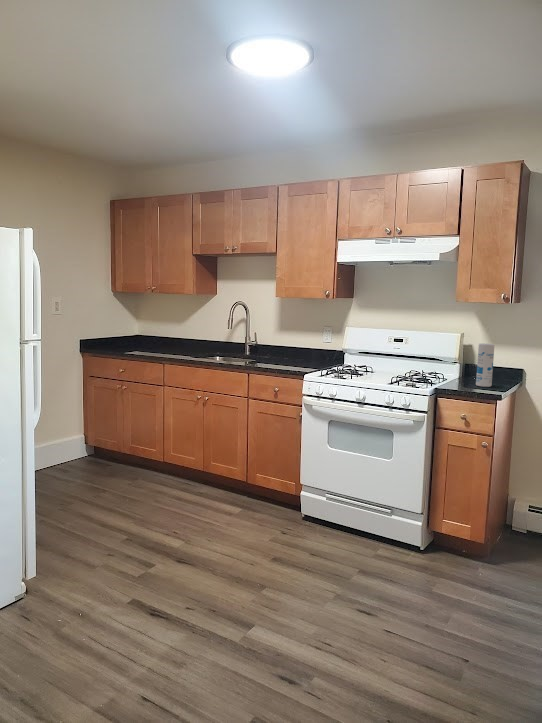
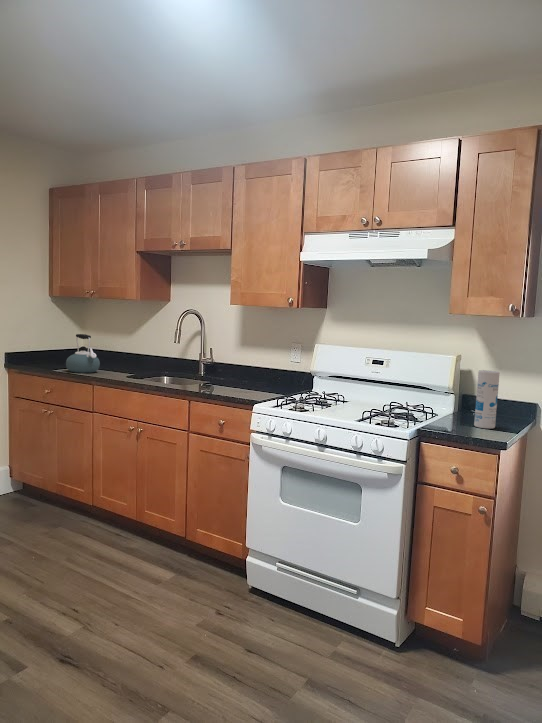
kettle: none [136,323,163,355] -> present [66,334,100,373]

